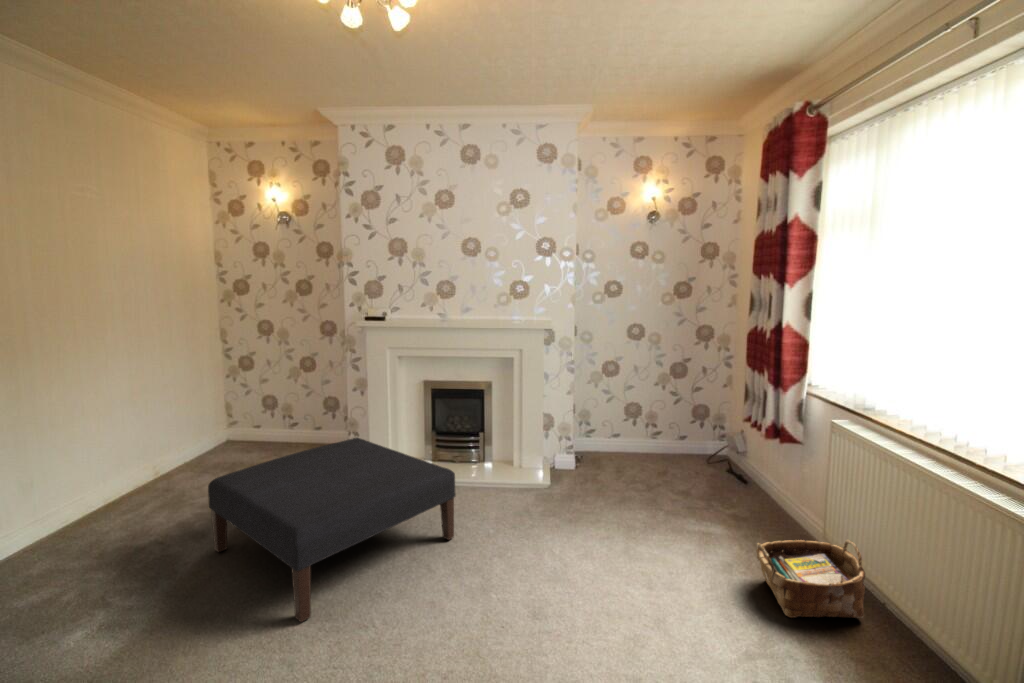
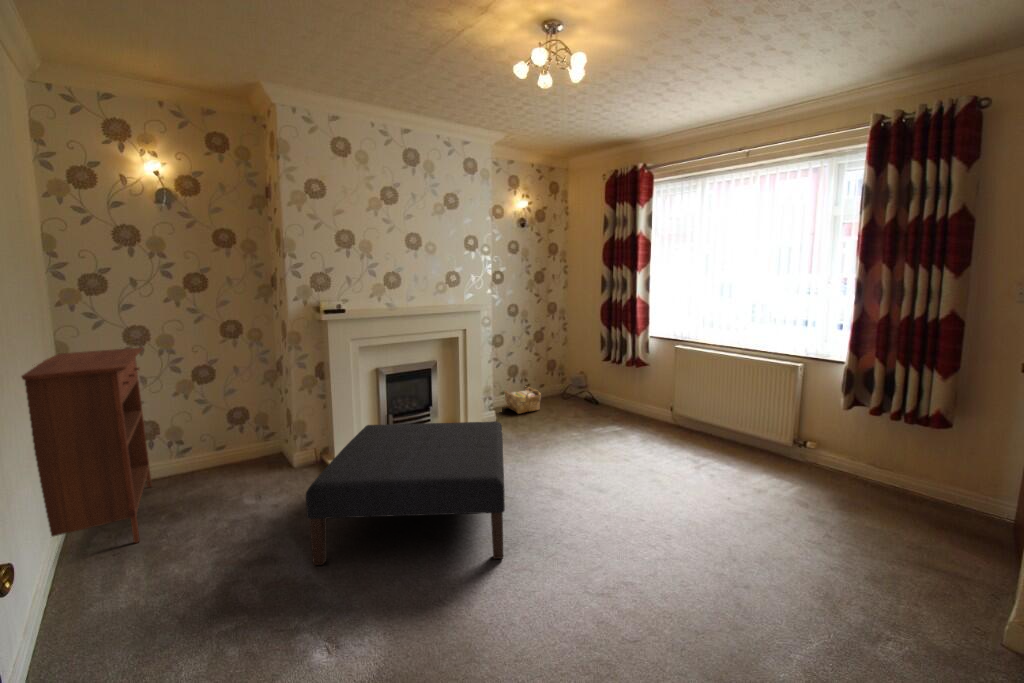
console table: none [131,337,267,485] -> present [22,348,152,543]
woven basket: present [756,540,865,618] -> present [503,388,541,414]

